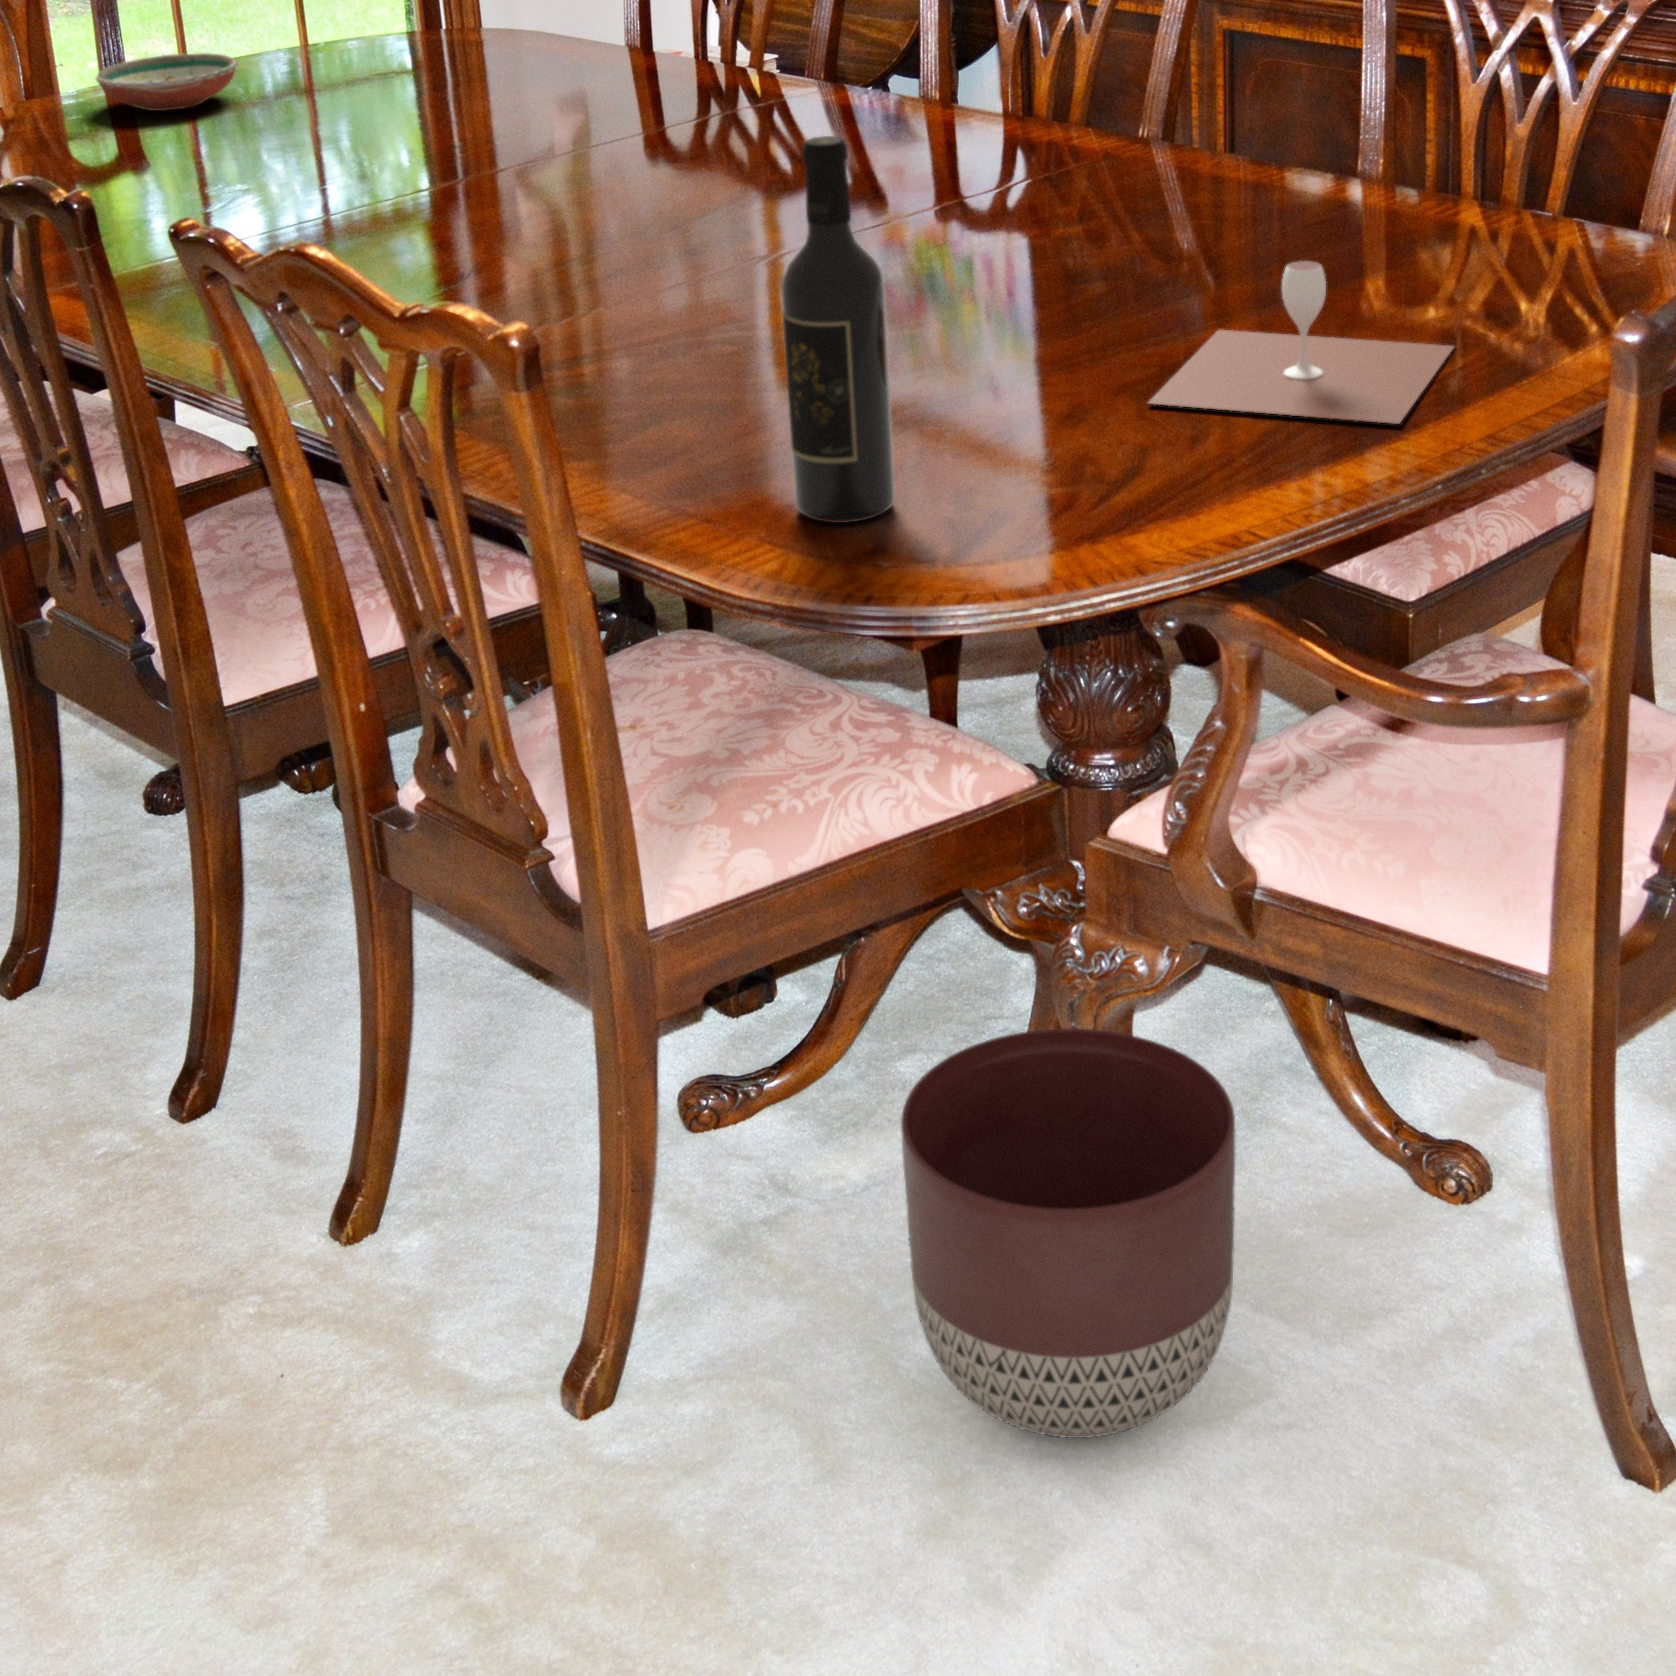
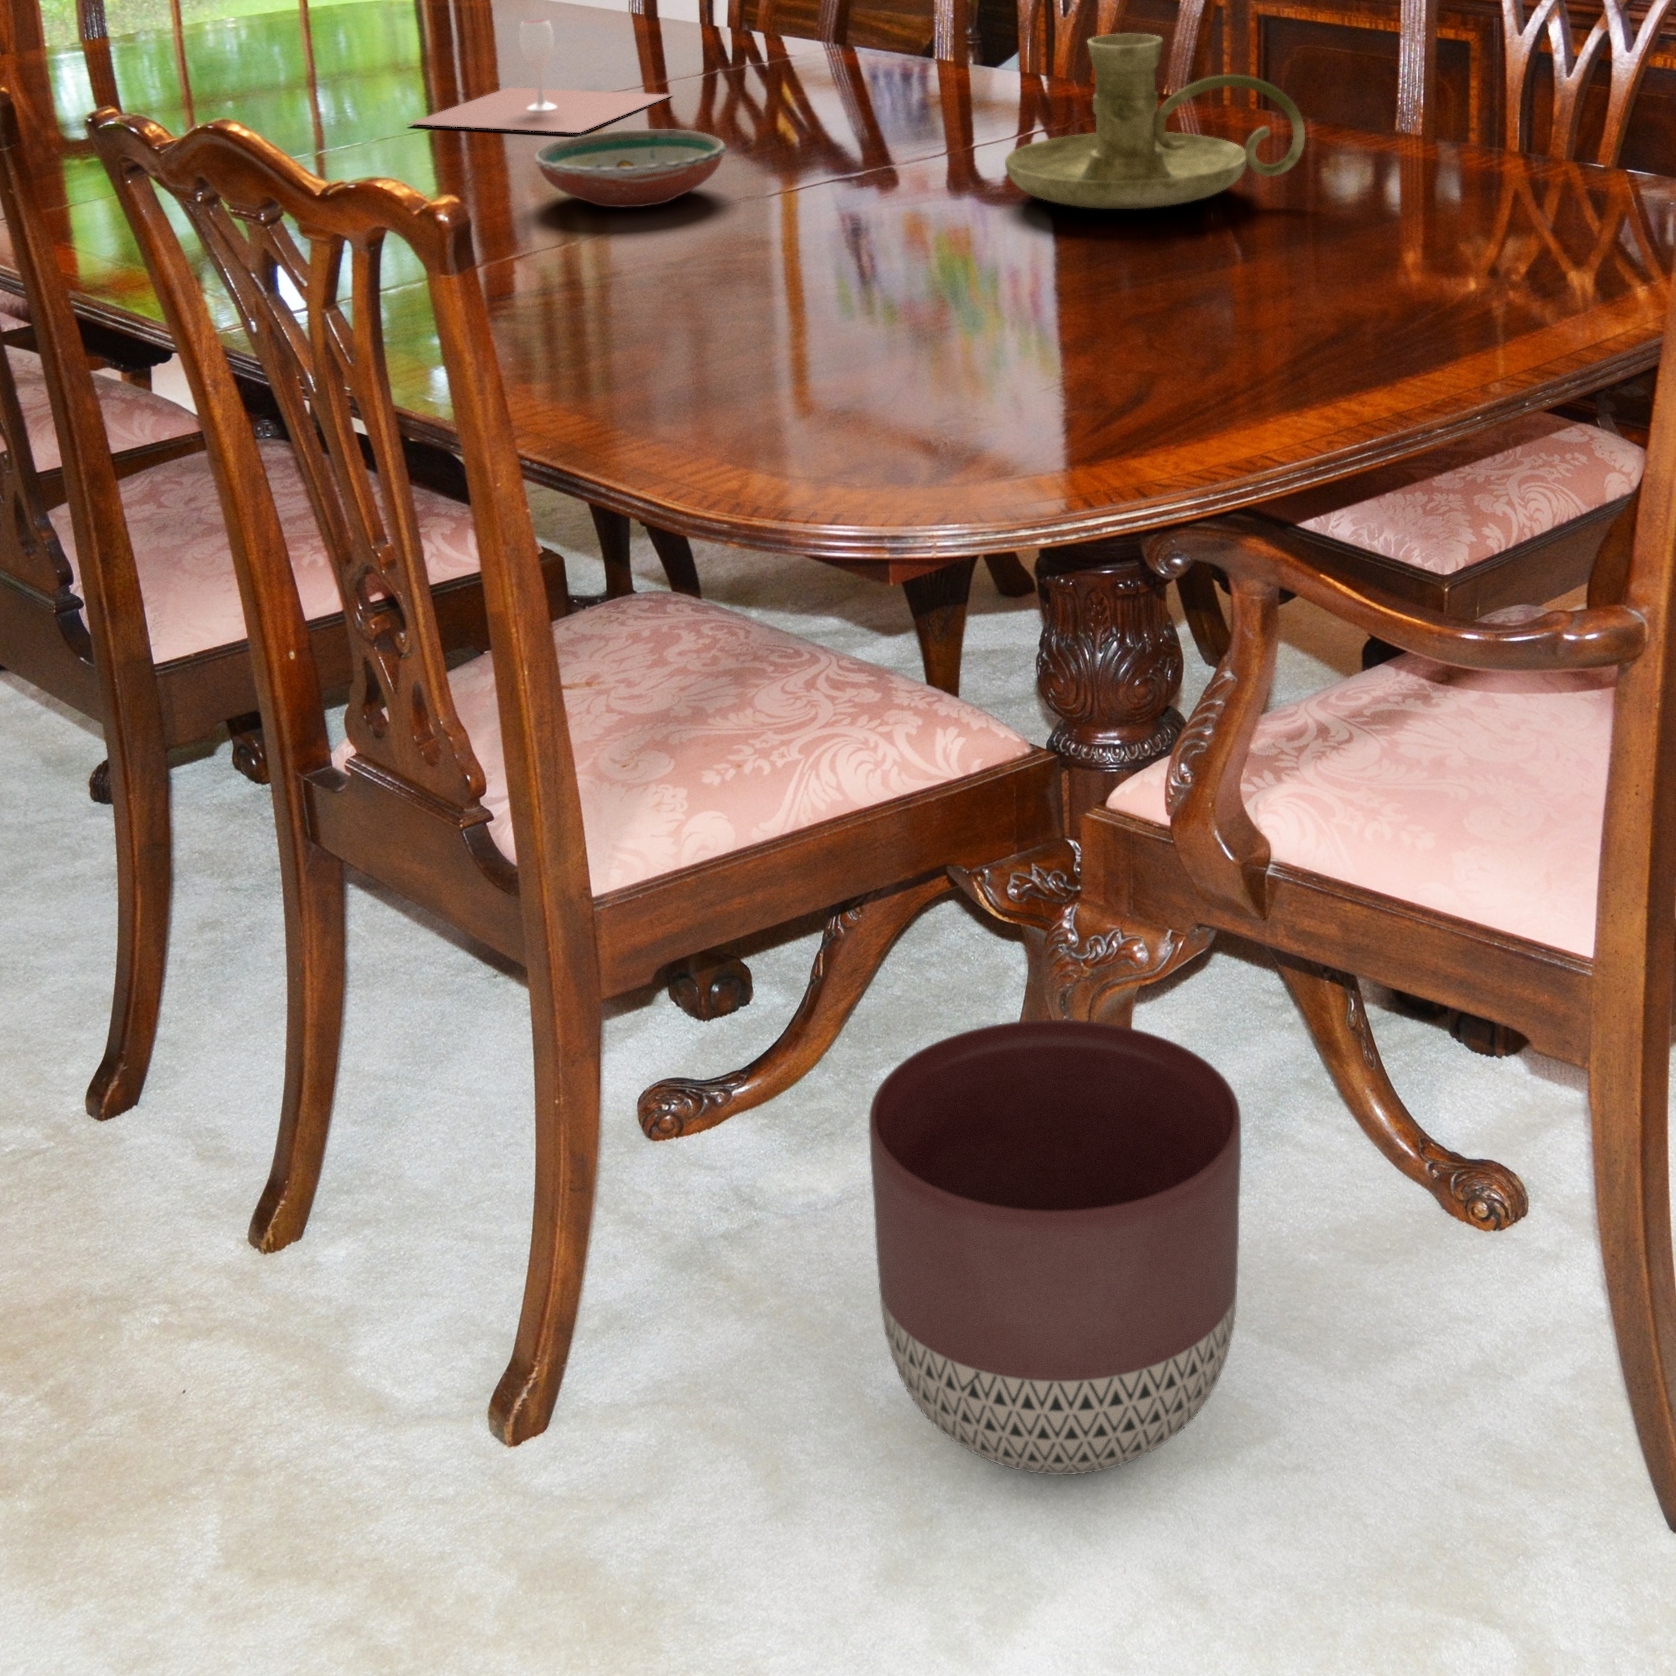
decorative bowl: present [96,53,237,111] -> present [534,130,726,207]
candle holder: none [997,100,1276,264] -> present [1005,34,1305,209]
wine bottle: present [781,136,895,523] -> none [751,13,875,445]
wine glass: present [1148,261,1454,424] -> present [410,19,670,133]

